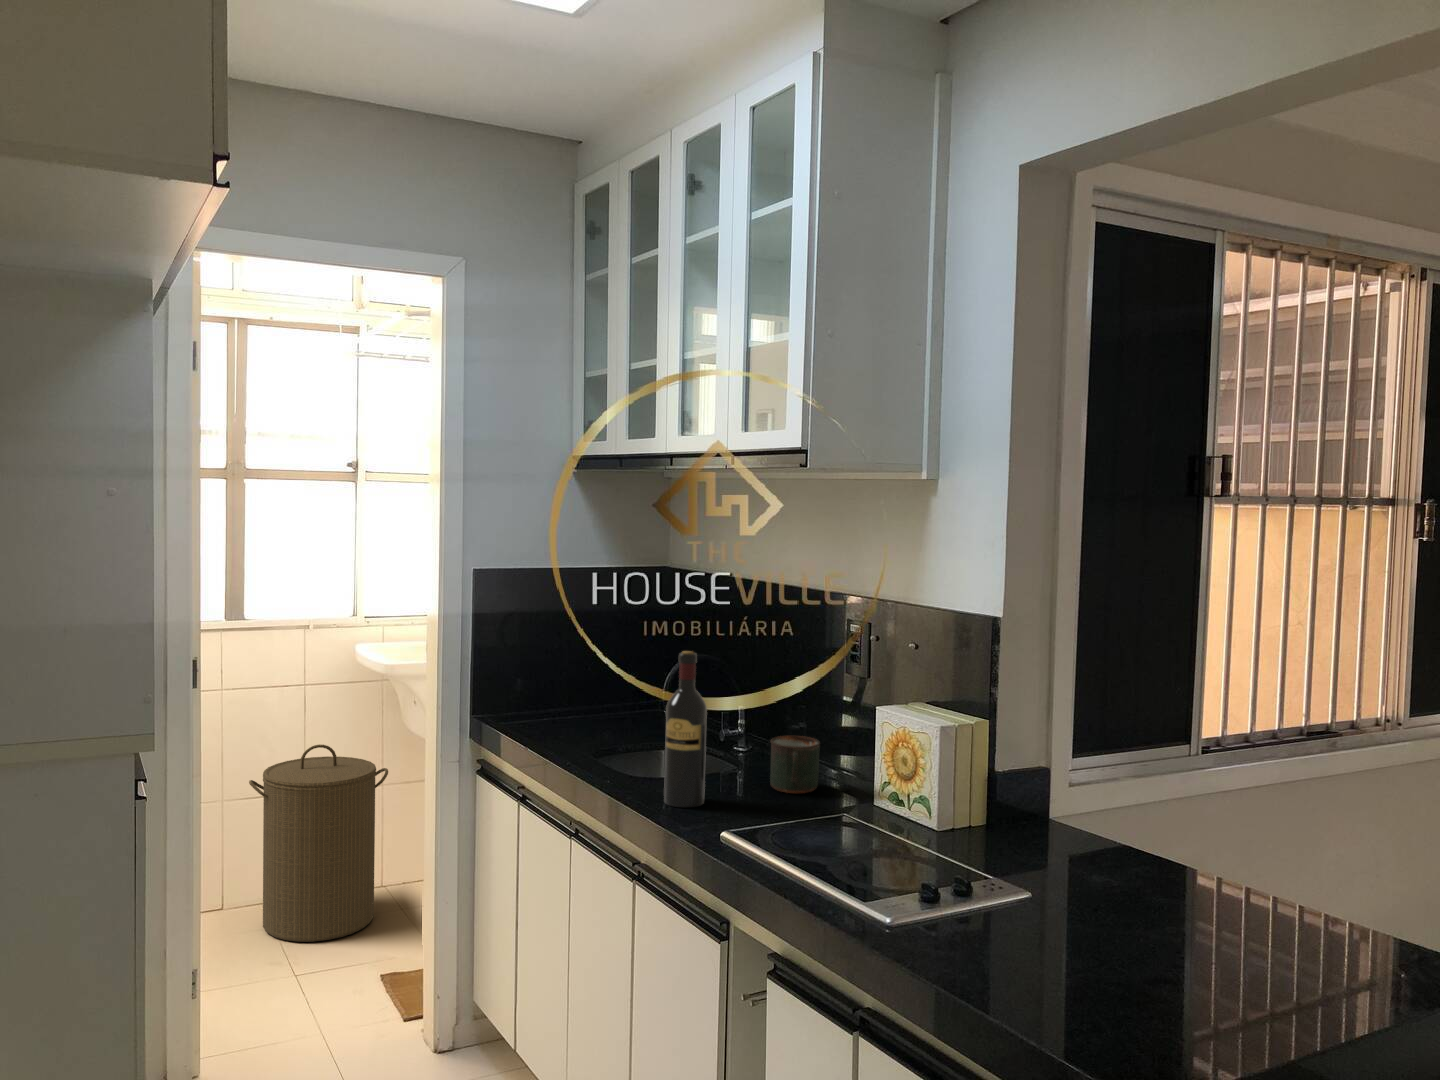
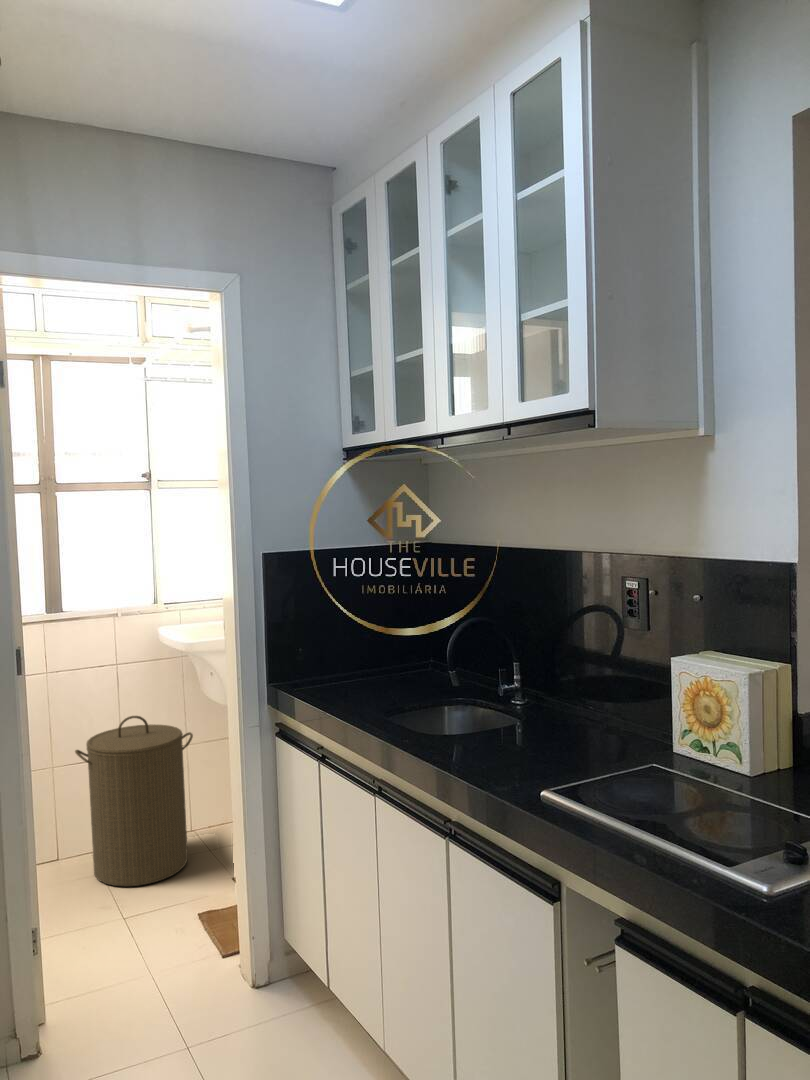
wine bottle: present [664,651,707,807] -> none [468,614,509,765]
mug: present [770,736,820,793] -> none [561,689,610,744]

